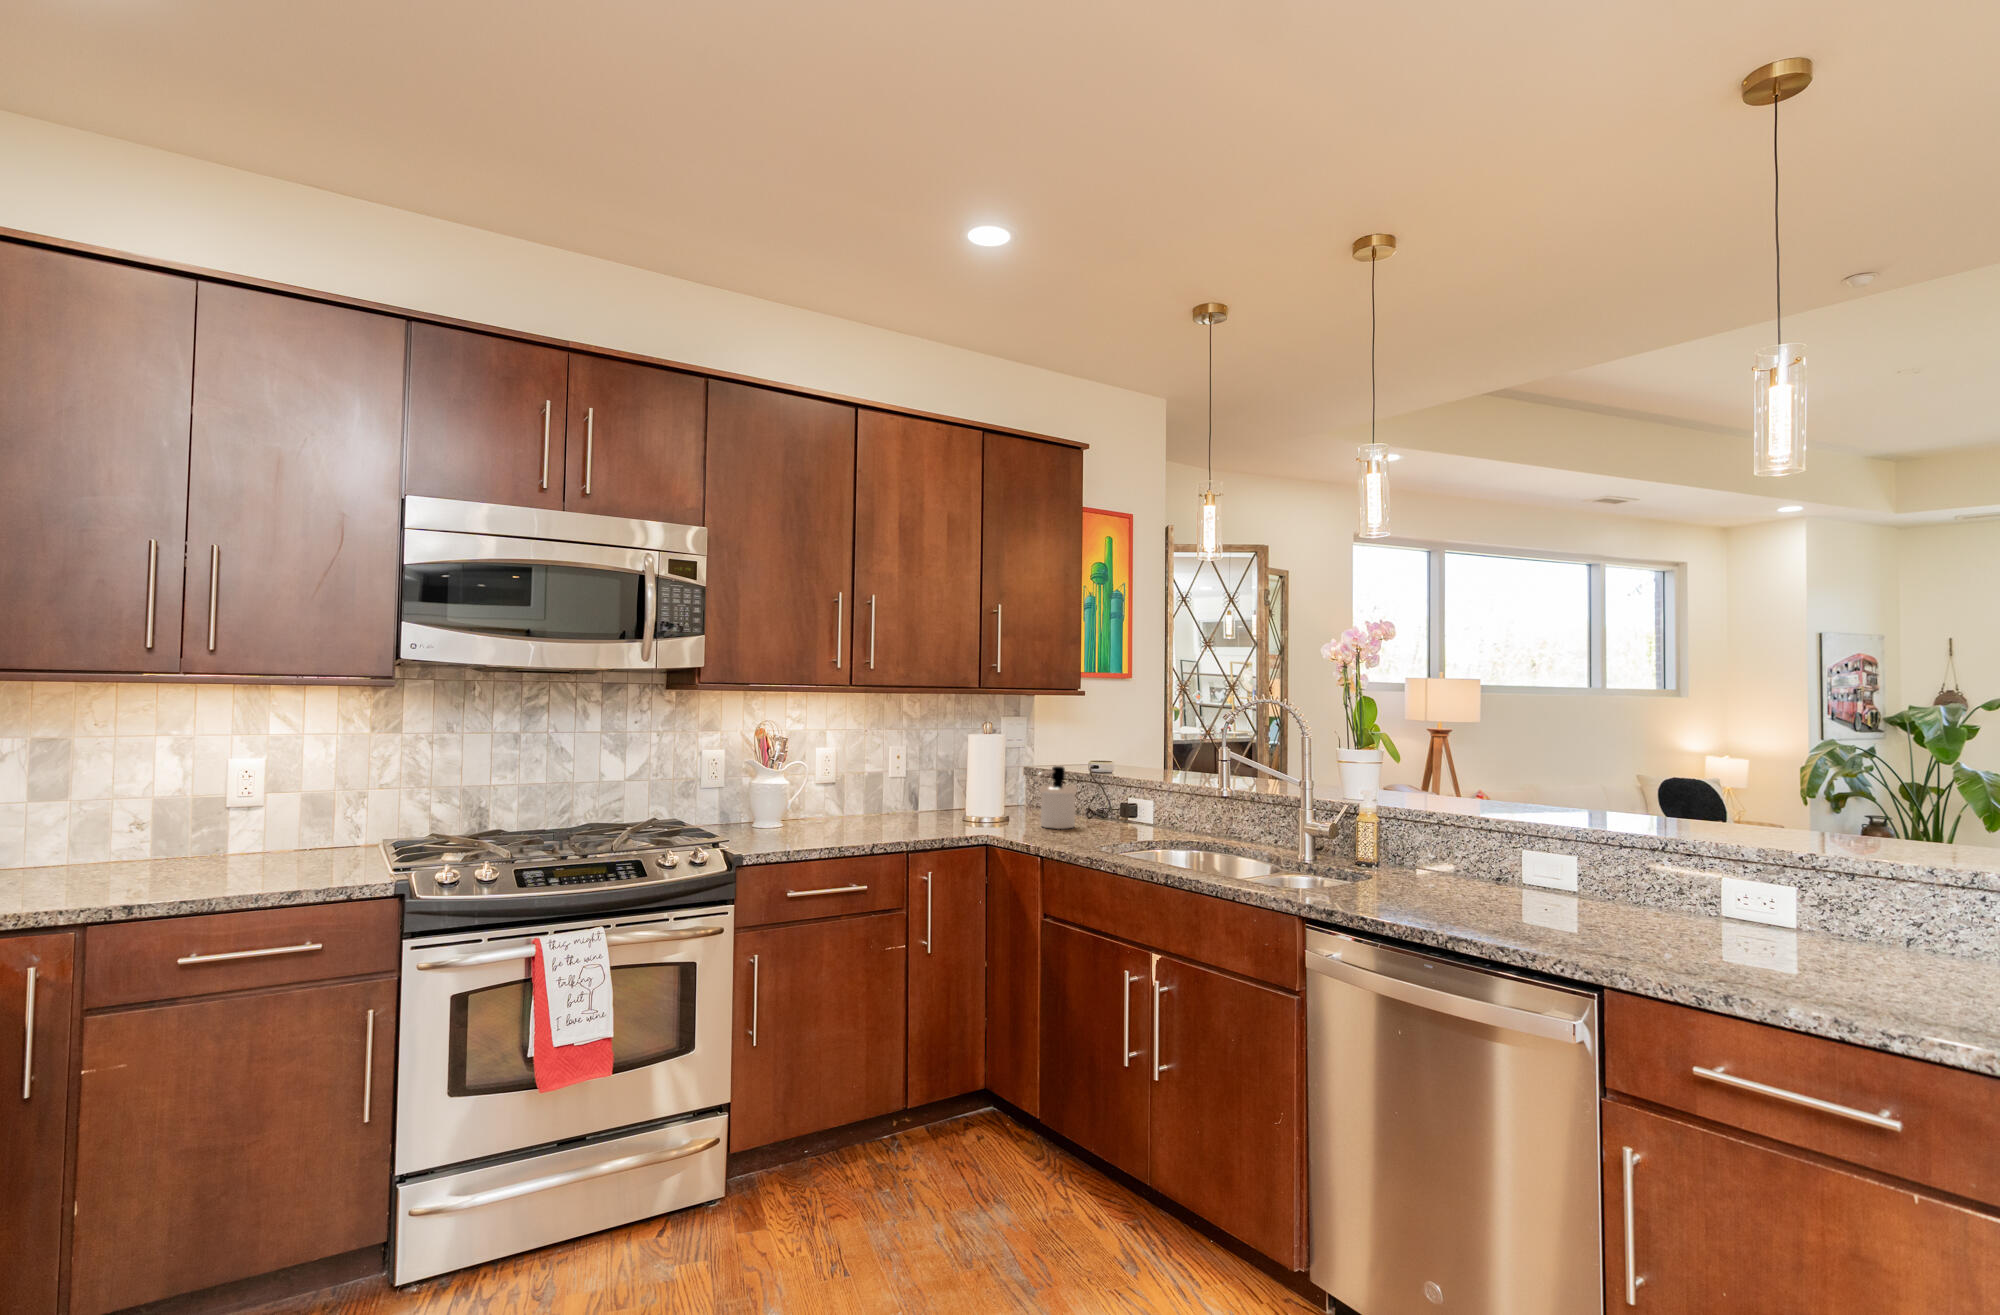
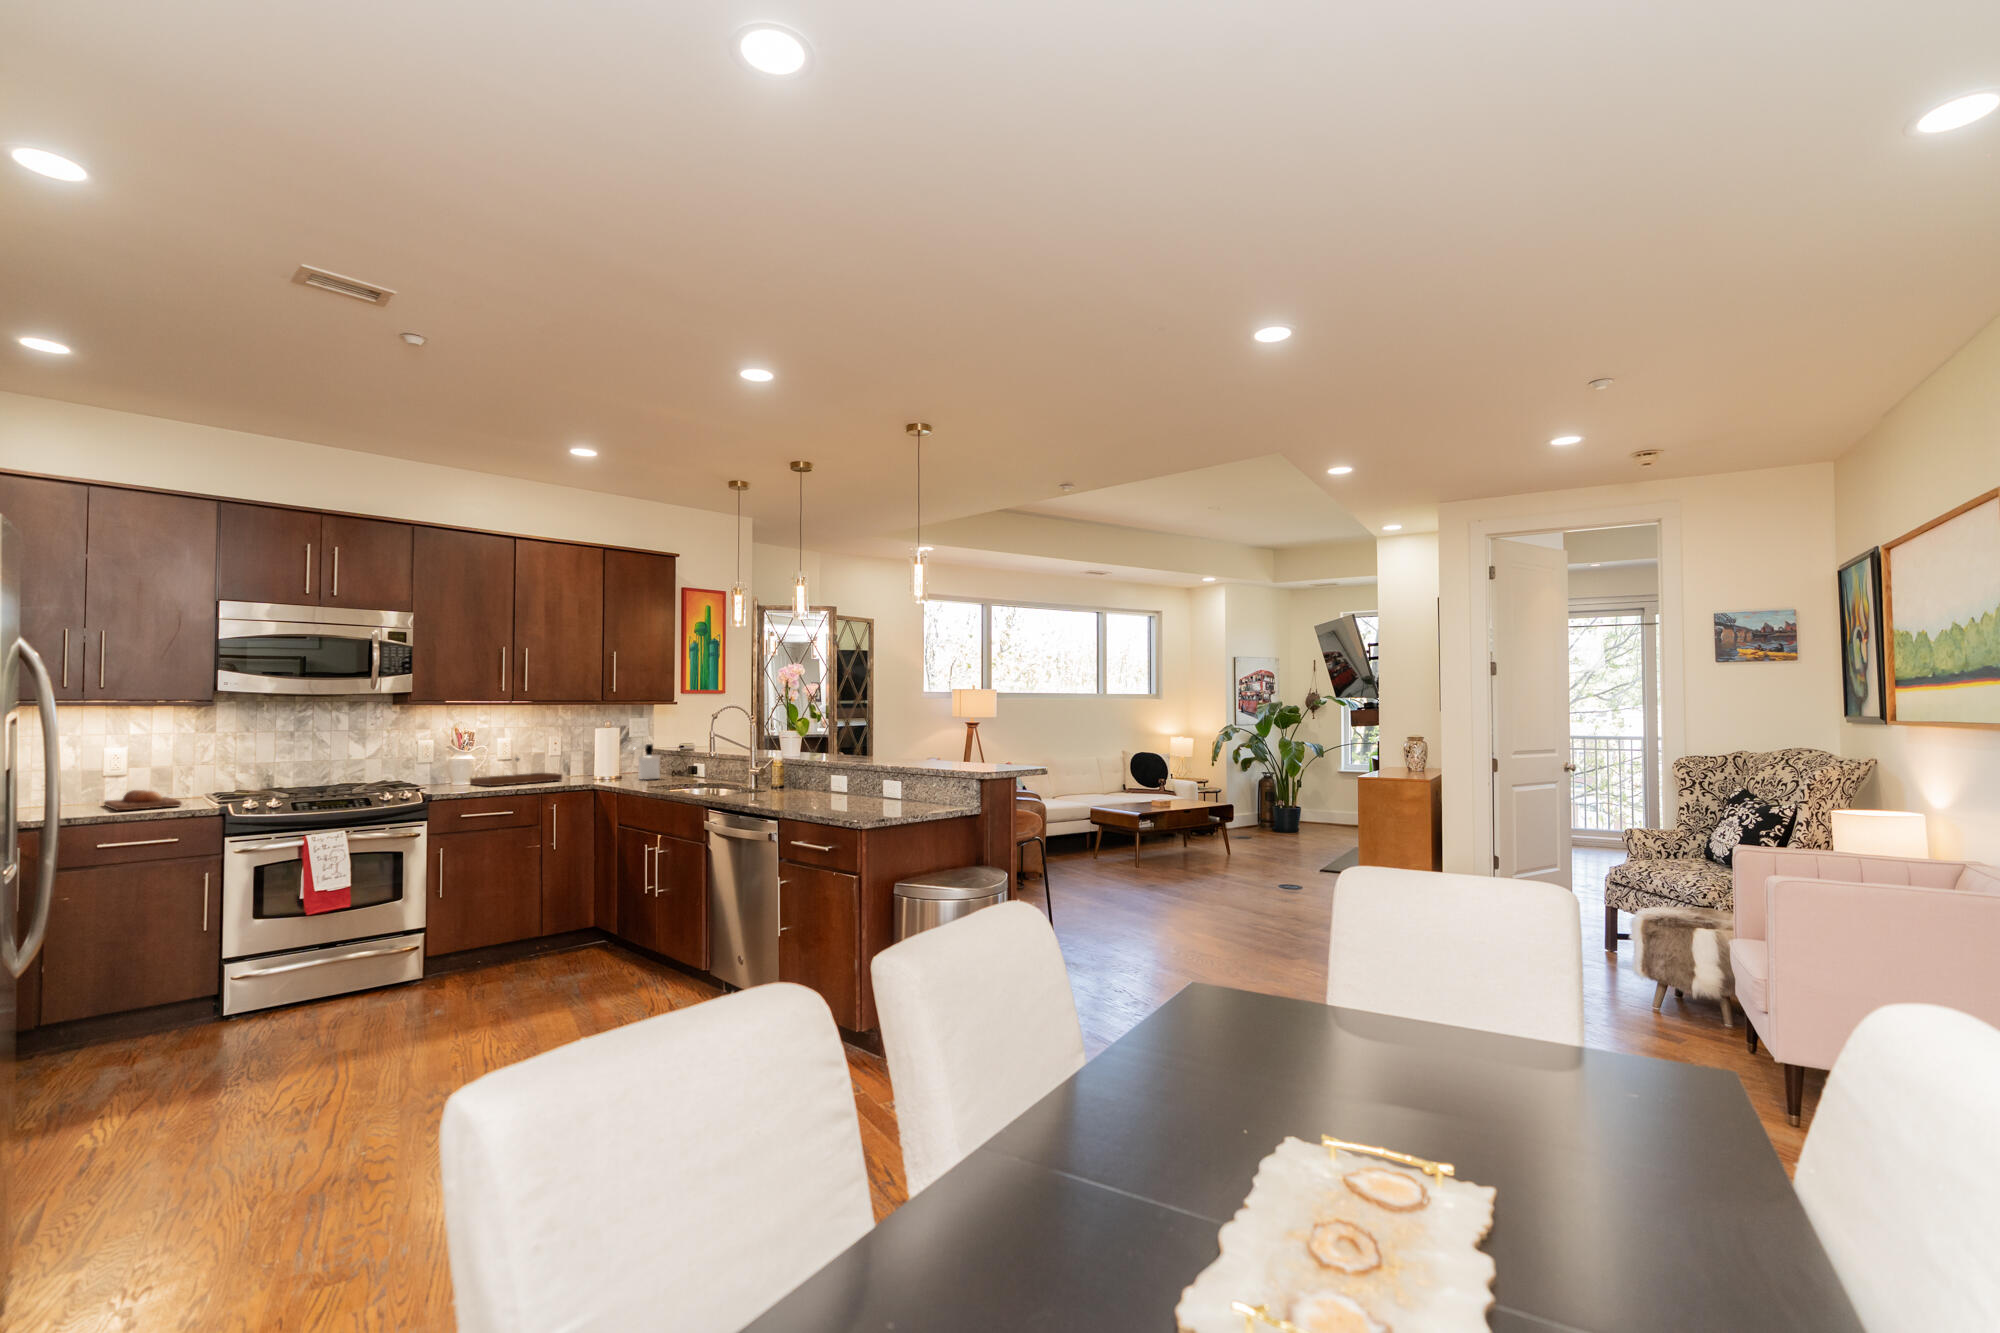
tray: none [781,783,921,837] -> present [470,758,562,786]
bread loaf: none [219,836,337,884] -> present [104,790,181,810]

